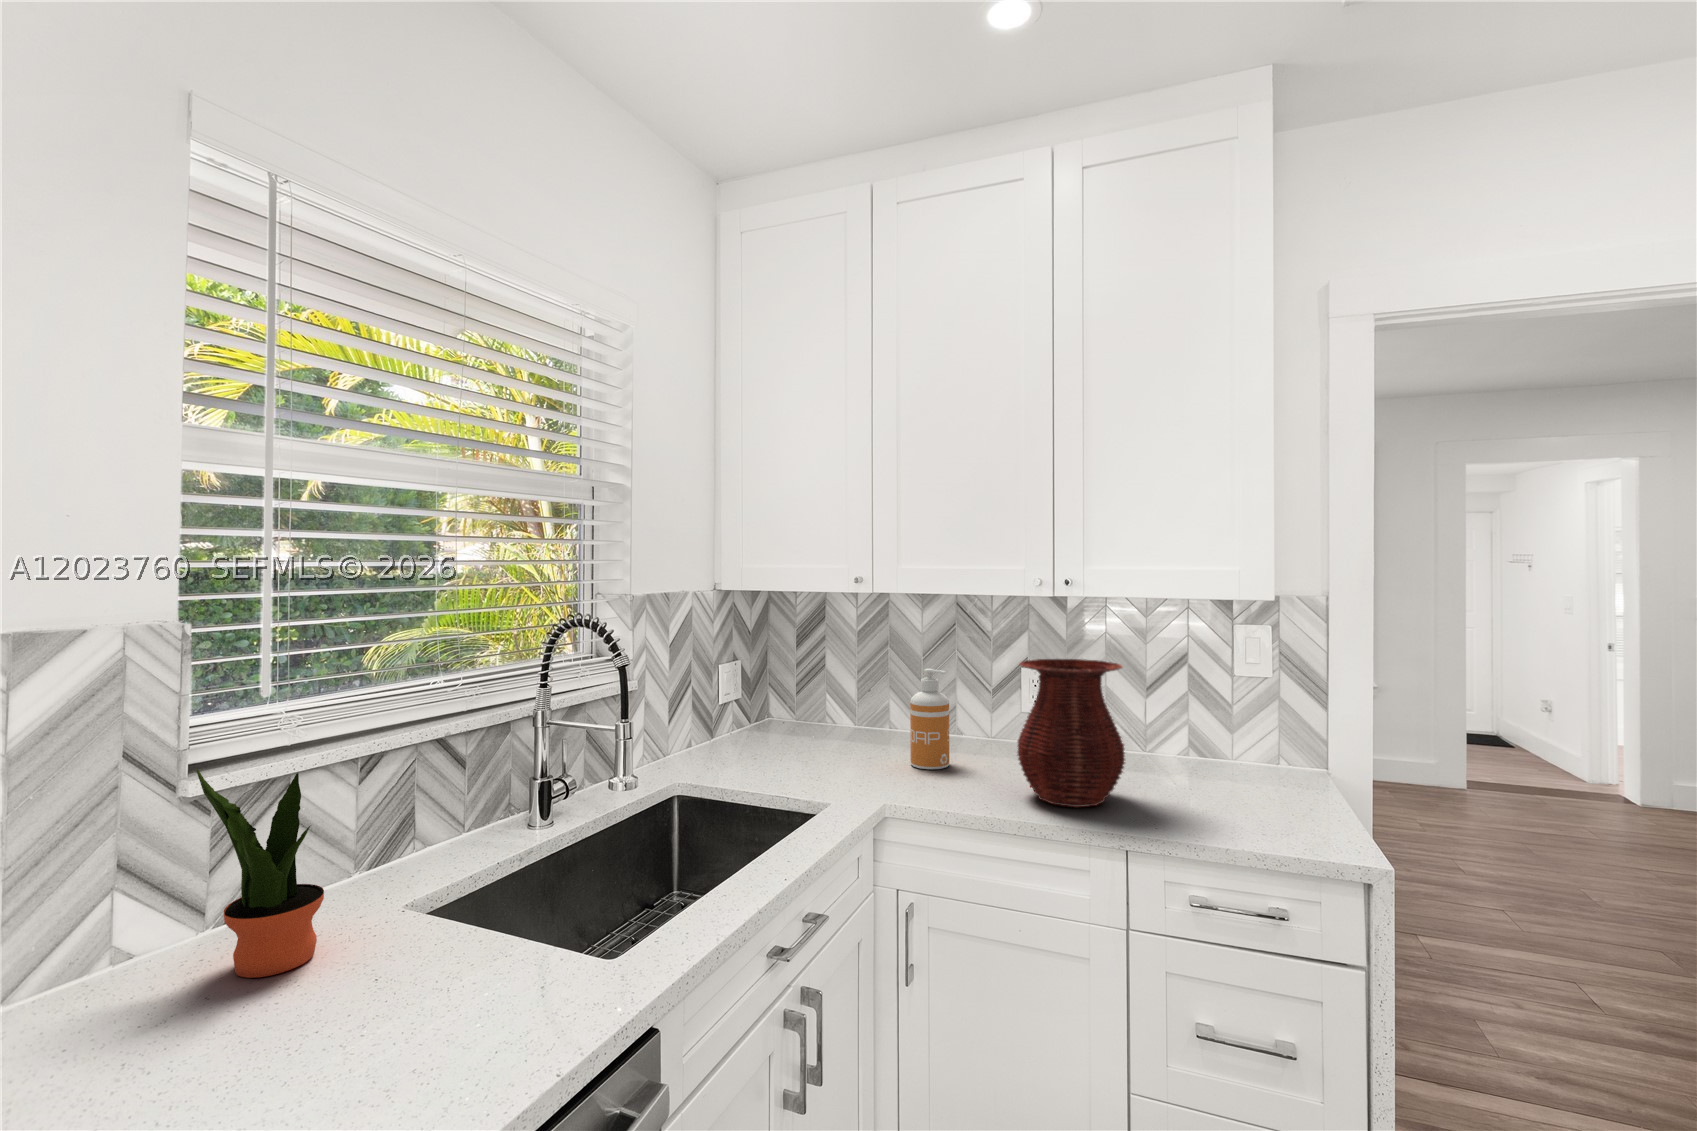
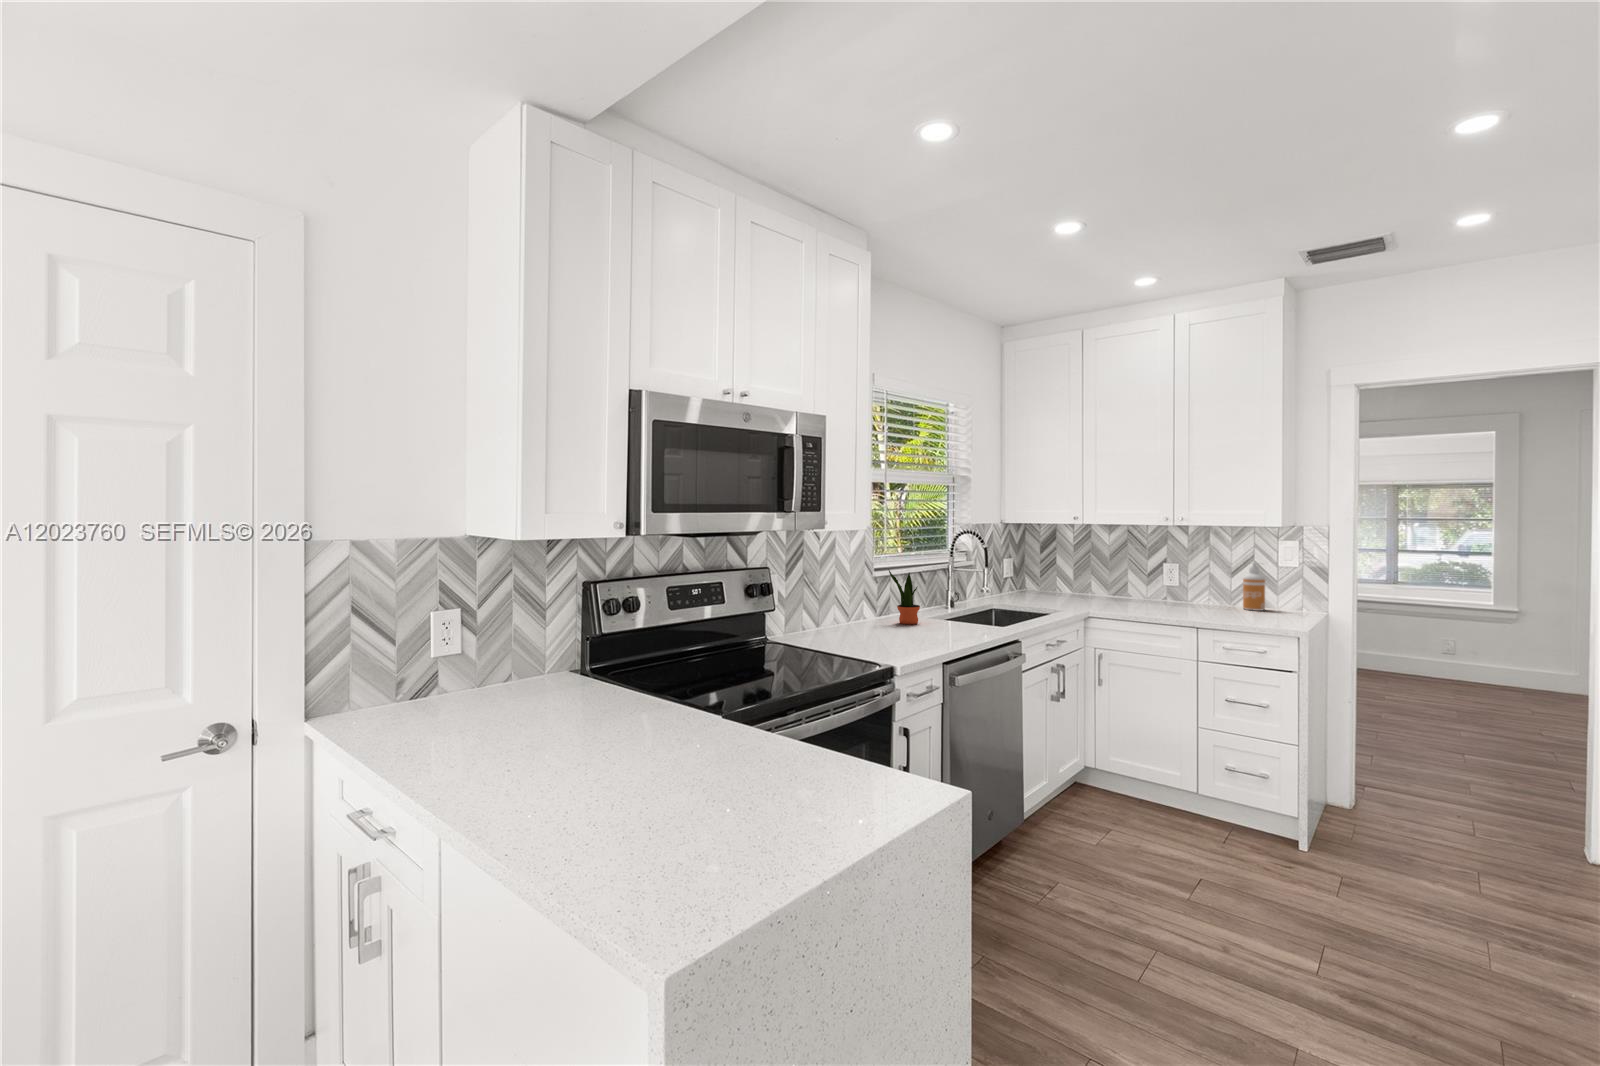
vase: present [1017,659,1125,807] -> none [1152,554,1204,616]
soap dispenser: present [910,669,949,769] -> present [1243,562,1265,611]

